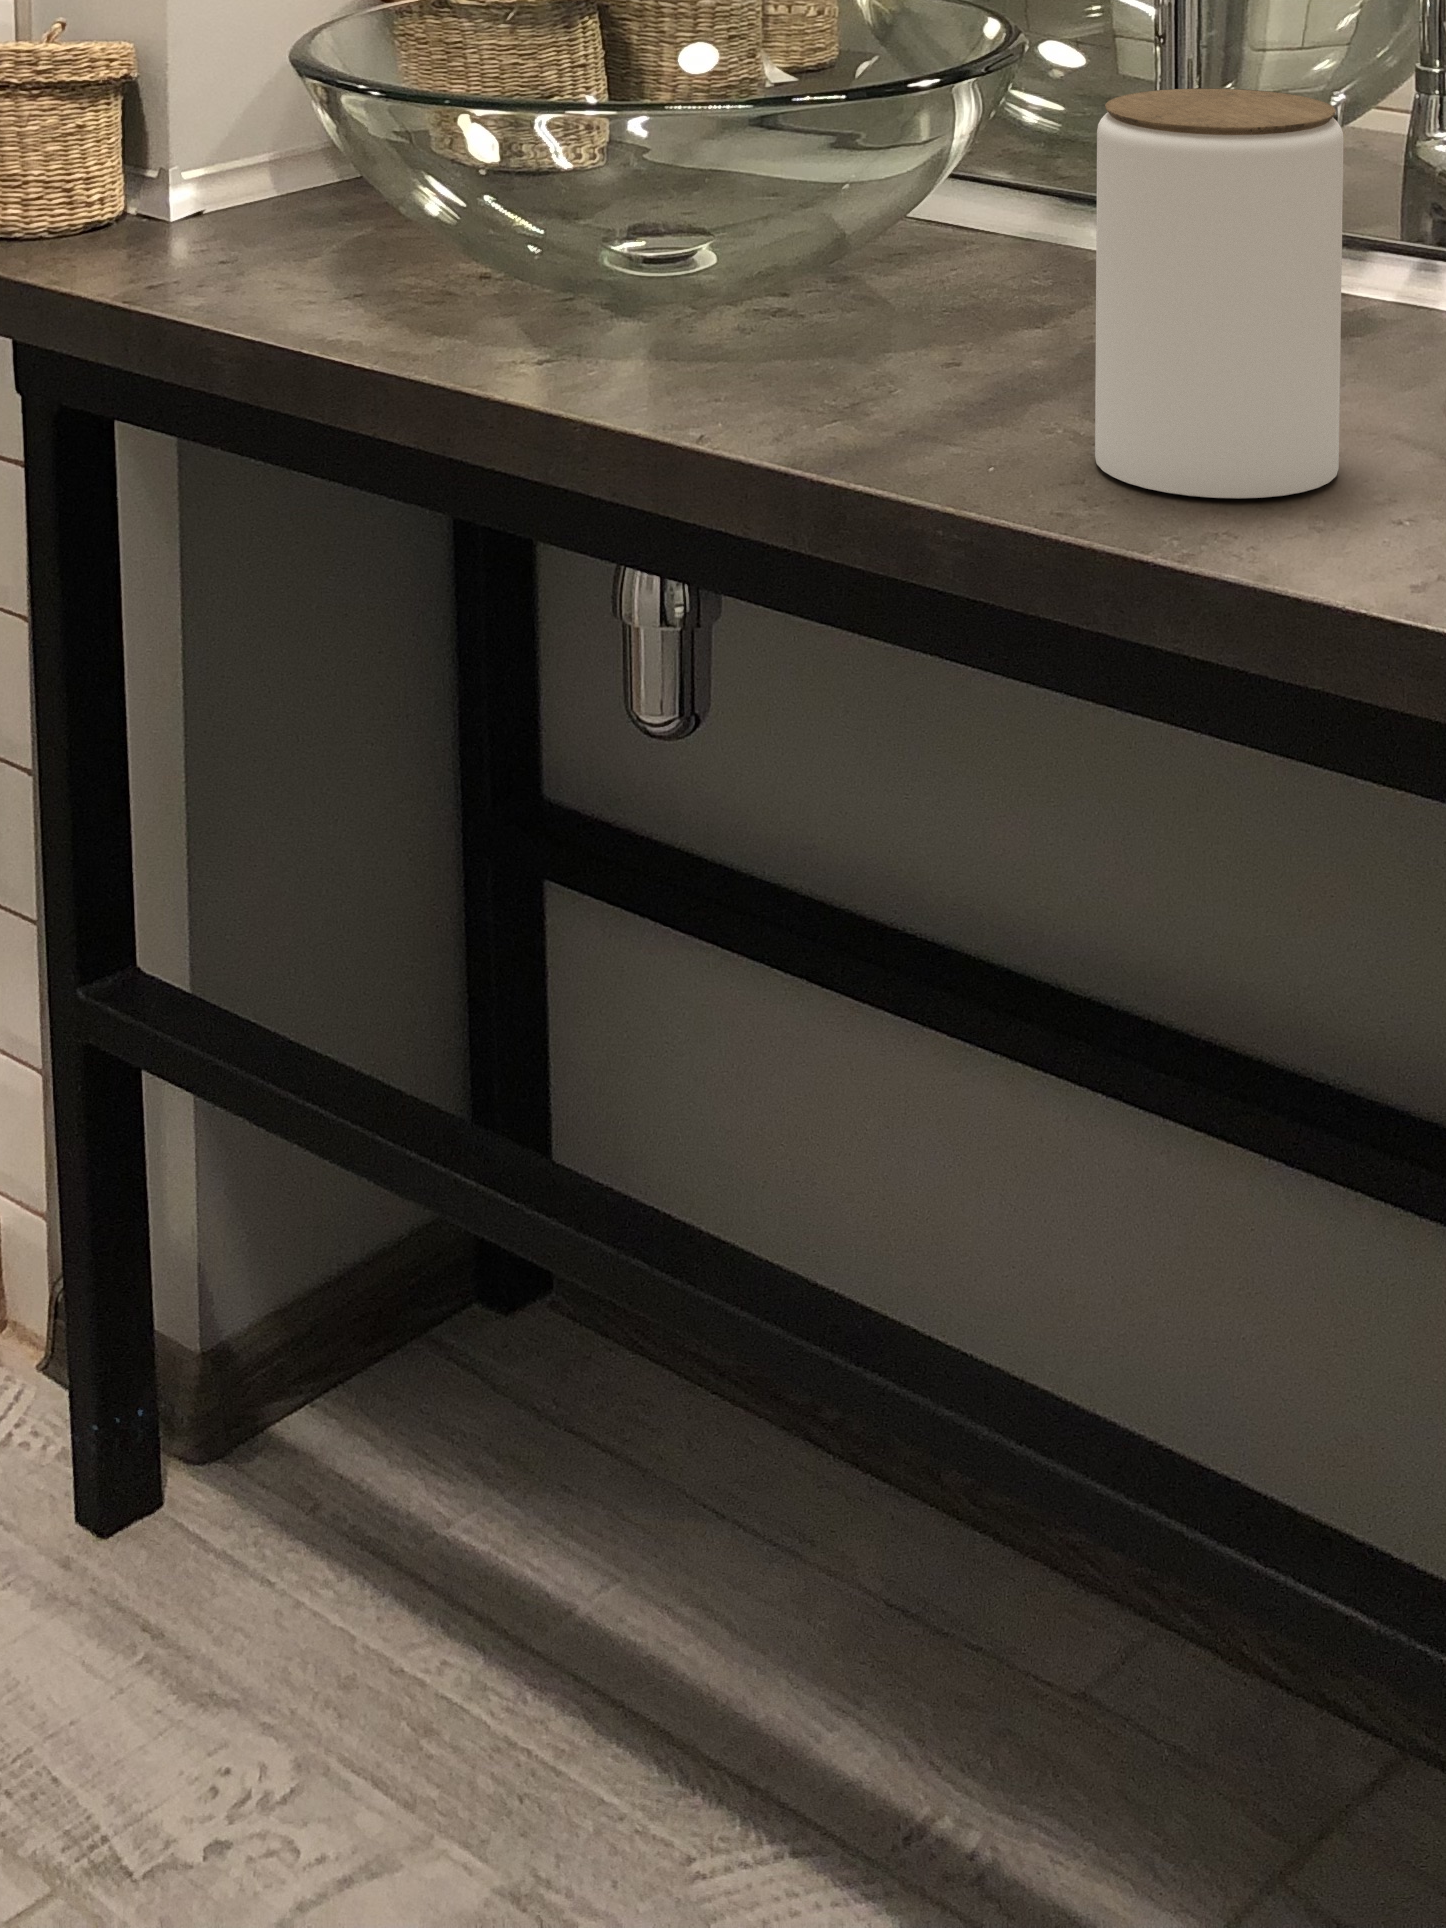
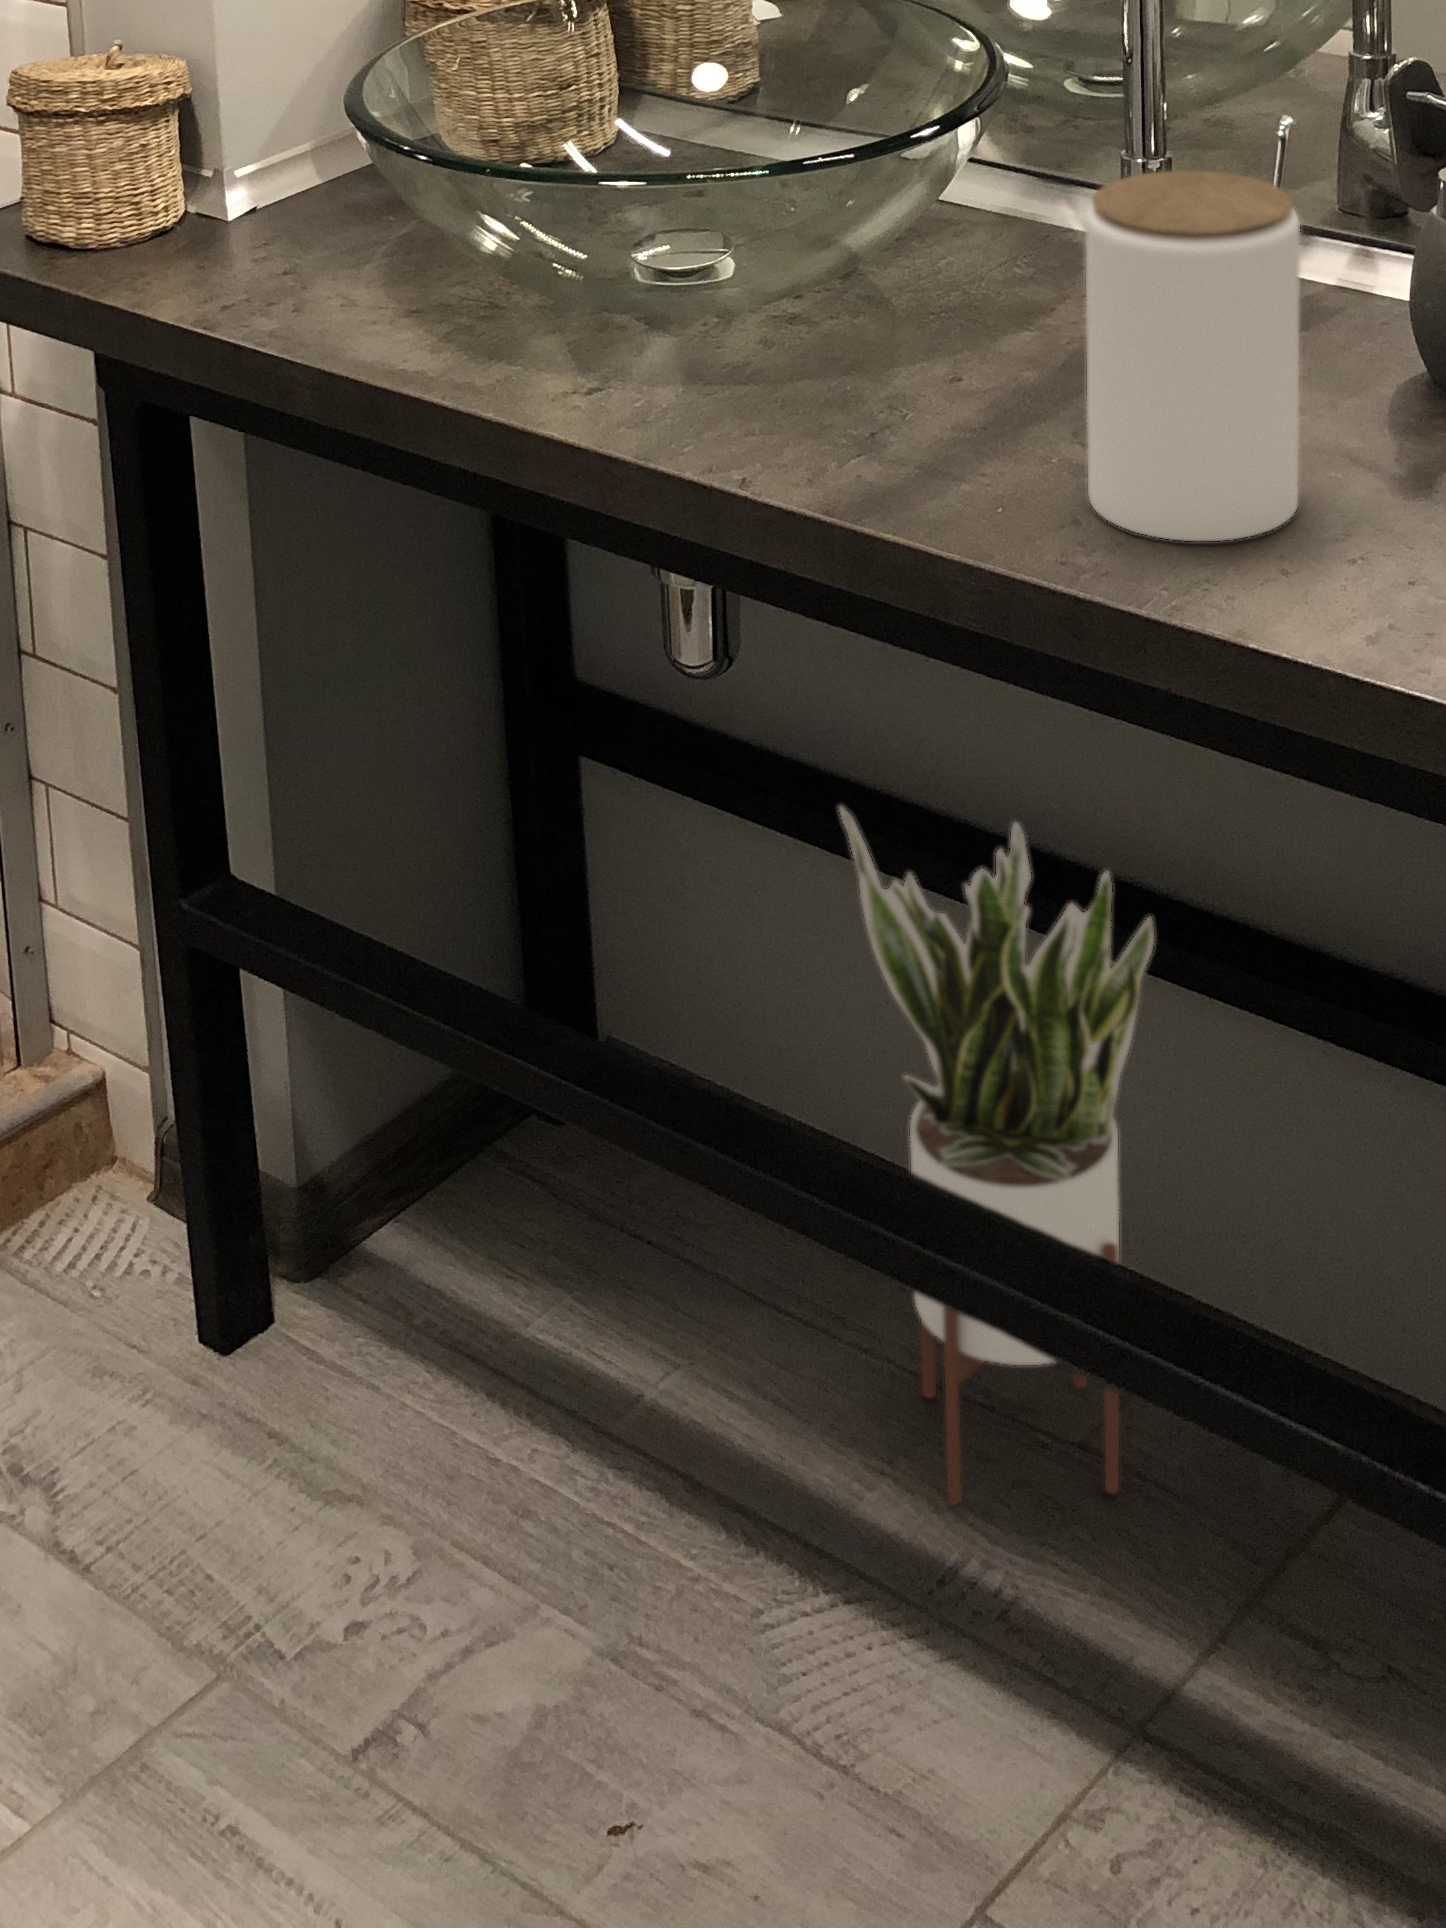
potted plant: none [818,897,1176,1748] -> present [840,807,1154,1504]

